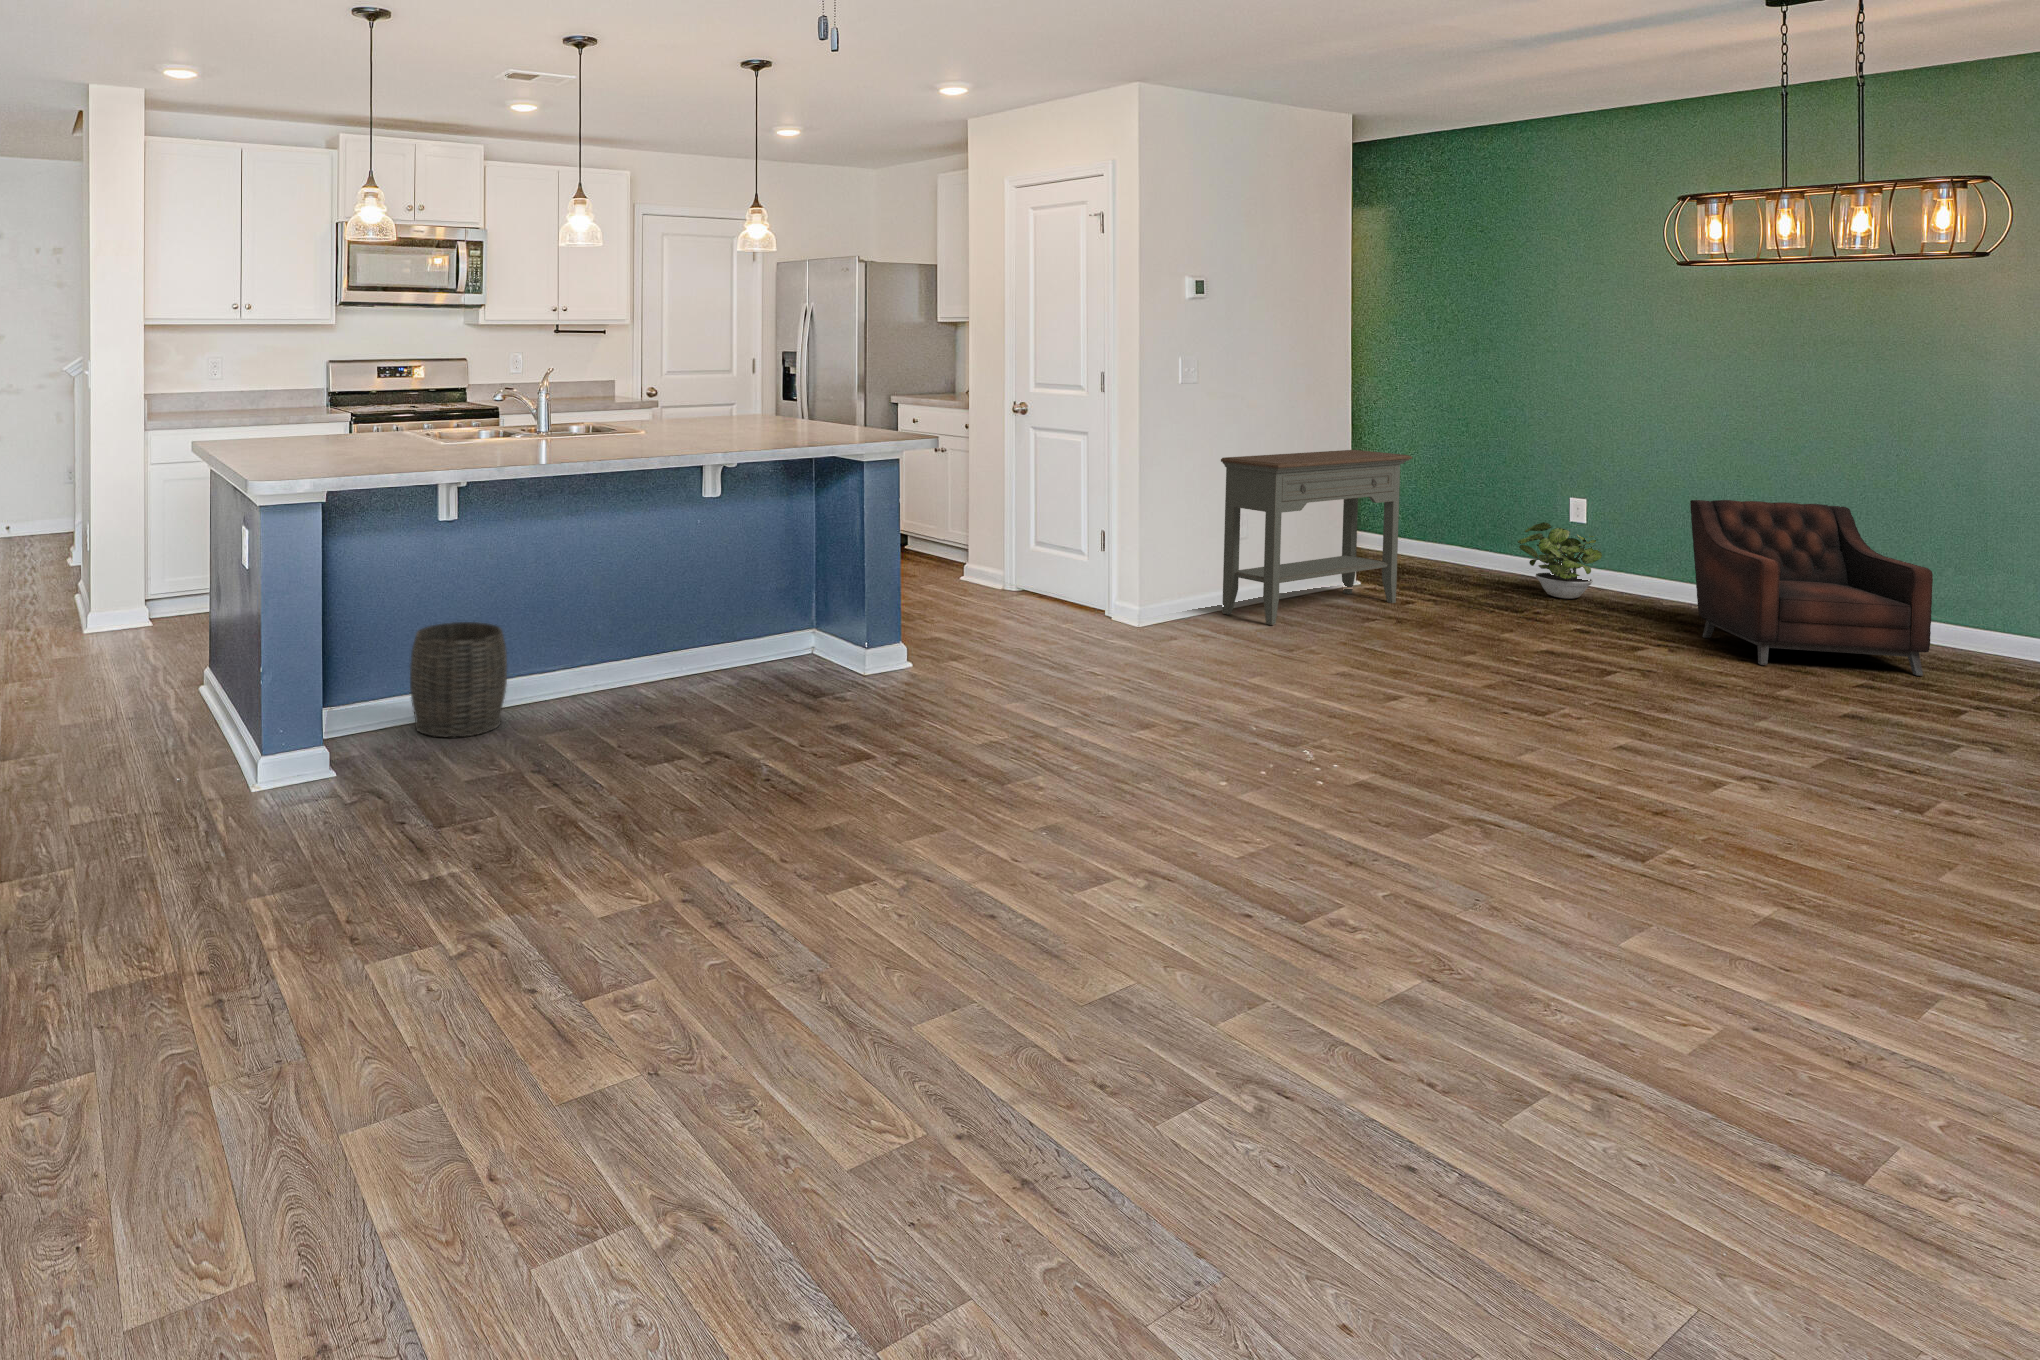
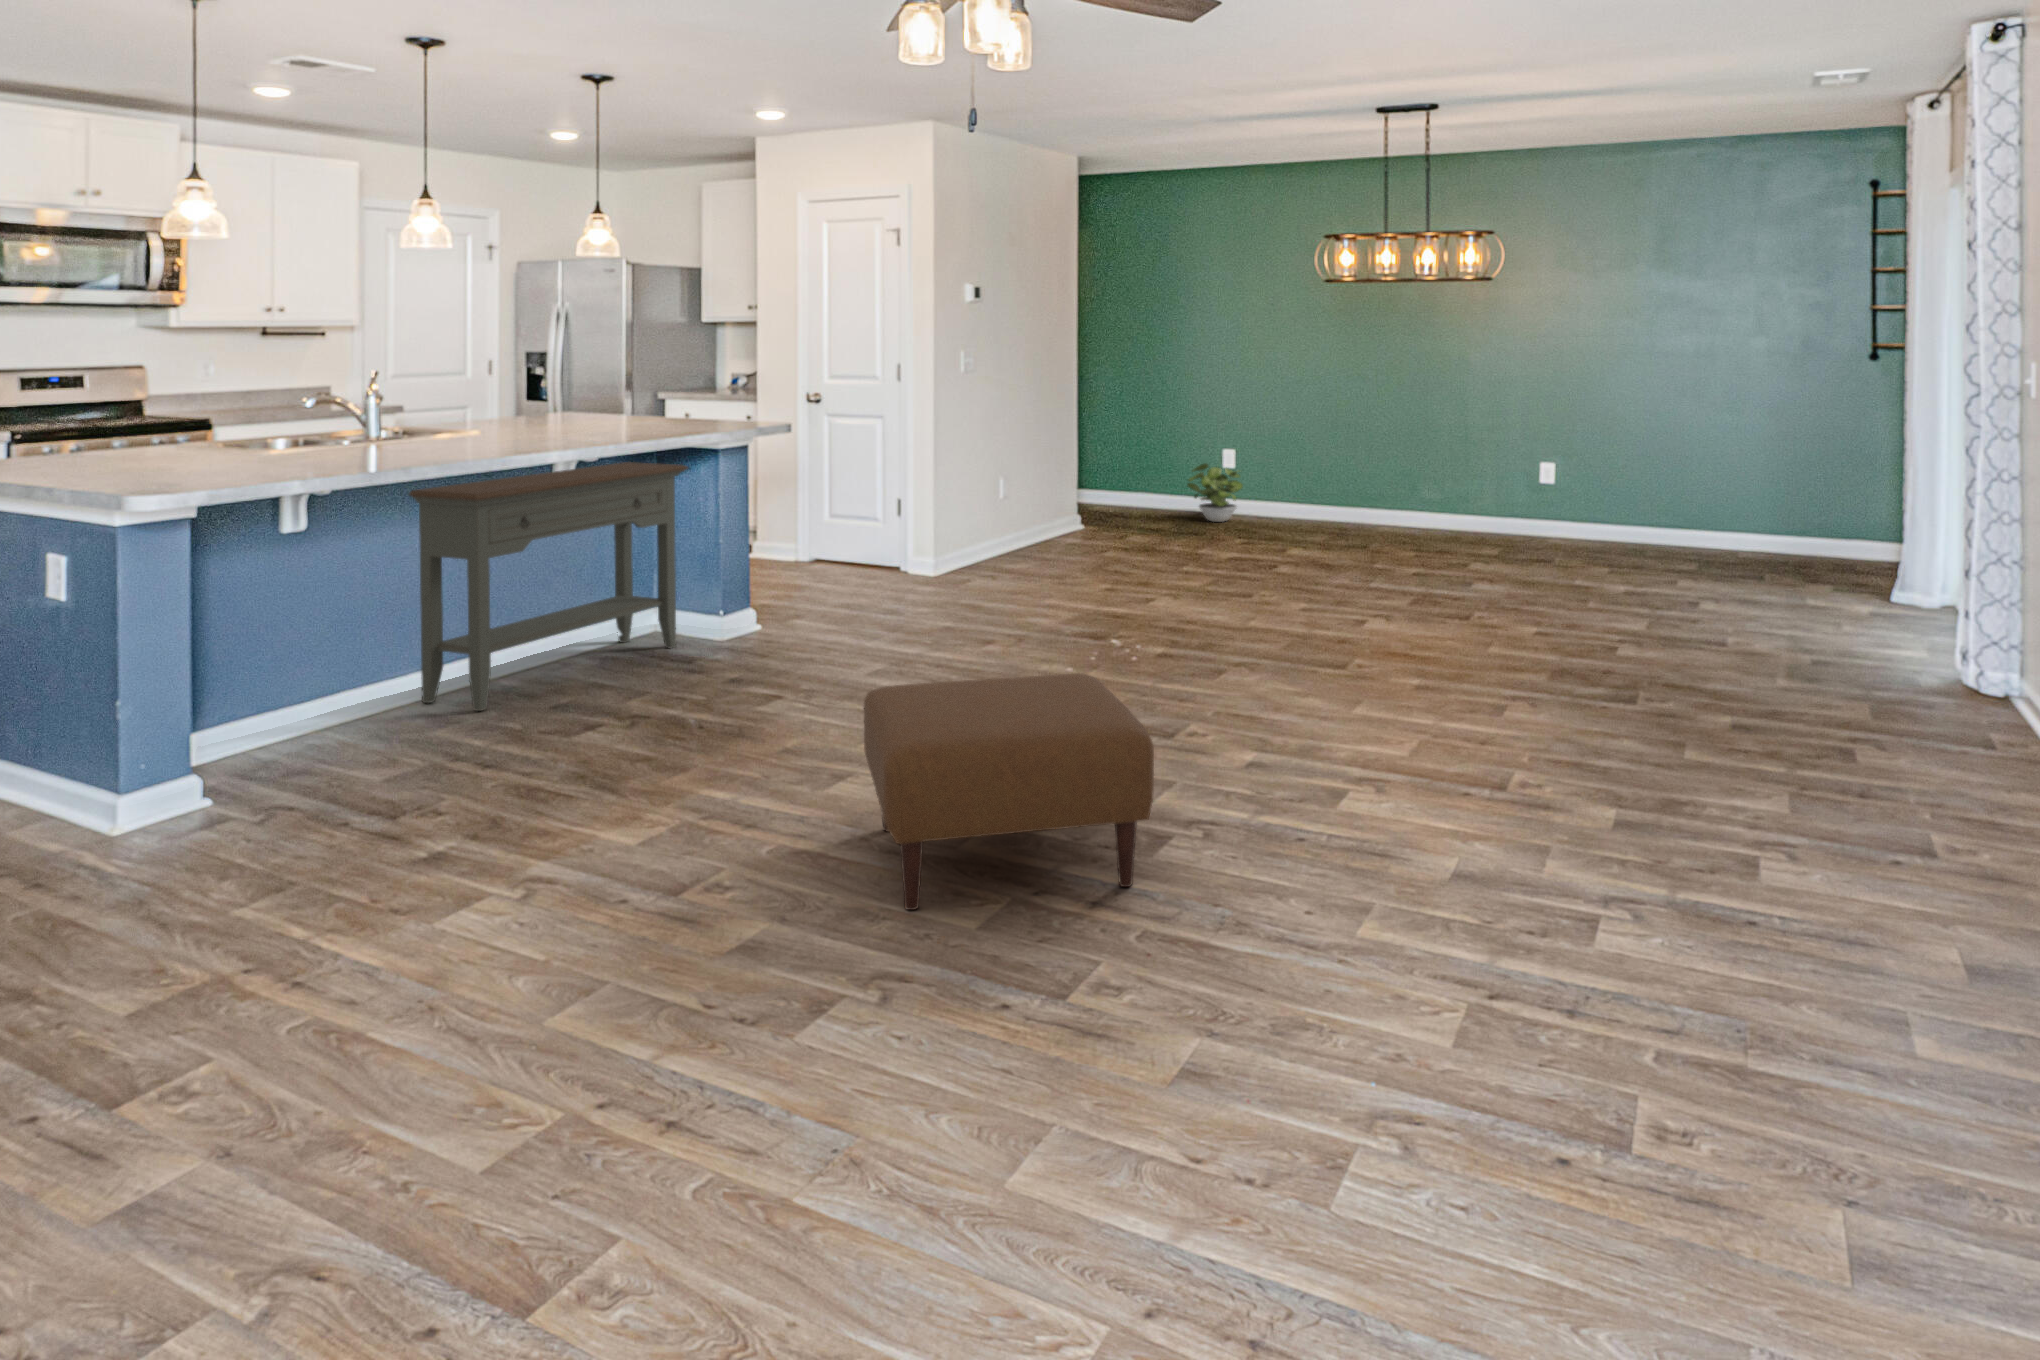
console table: present [1221,450,1412,625] -> present [409,462,689,711]
armchair: present [1690,500,1933,676] -> none [1303,433,1446,550]
woven basket: present [410,622,507,737] -> none [283,634,395,755]
ottoman: none [742,793,1130,1174] -> present [864,673,1154,910]

